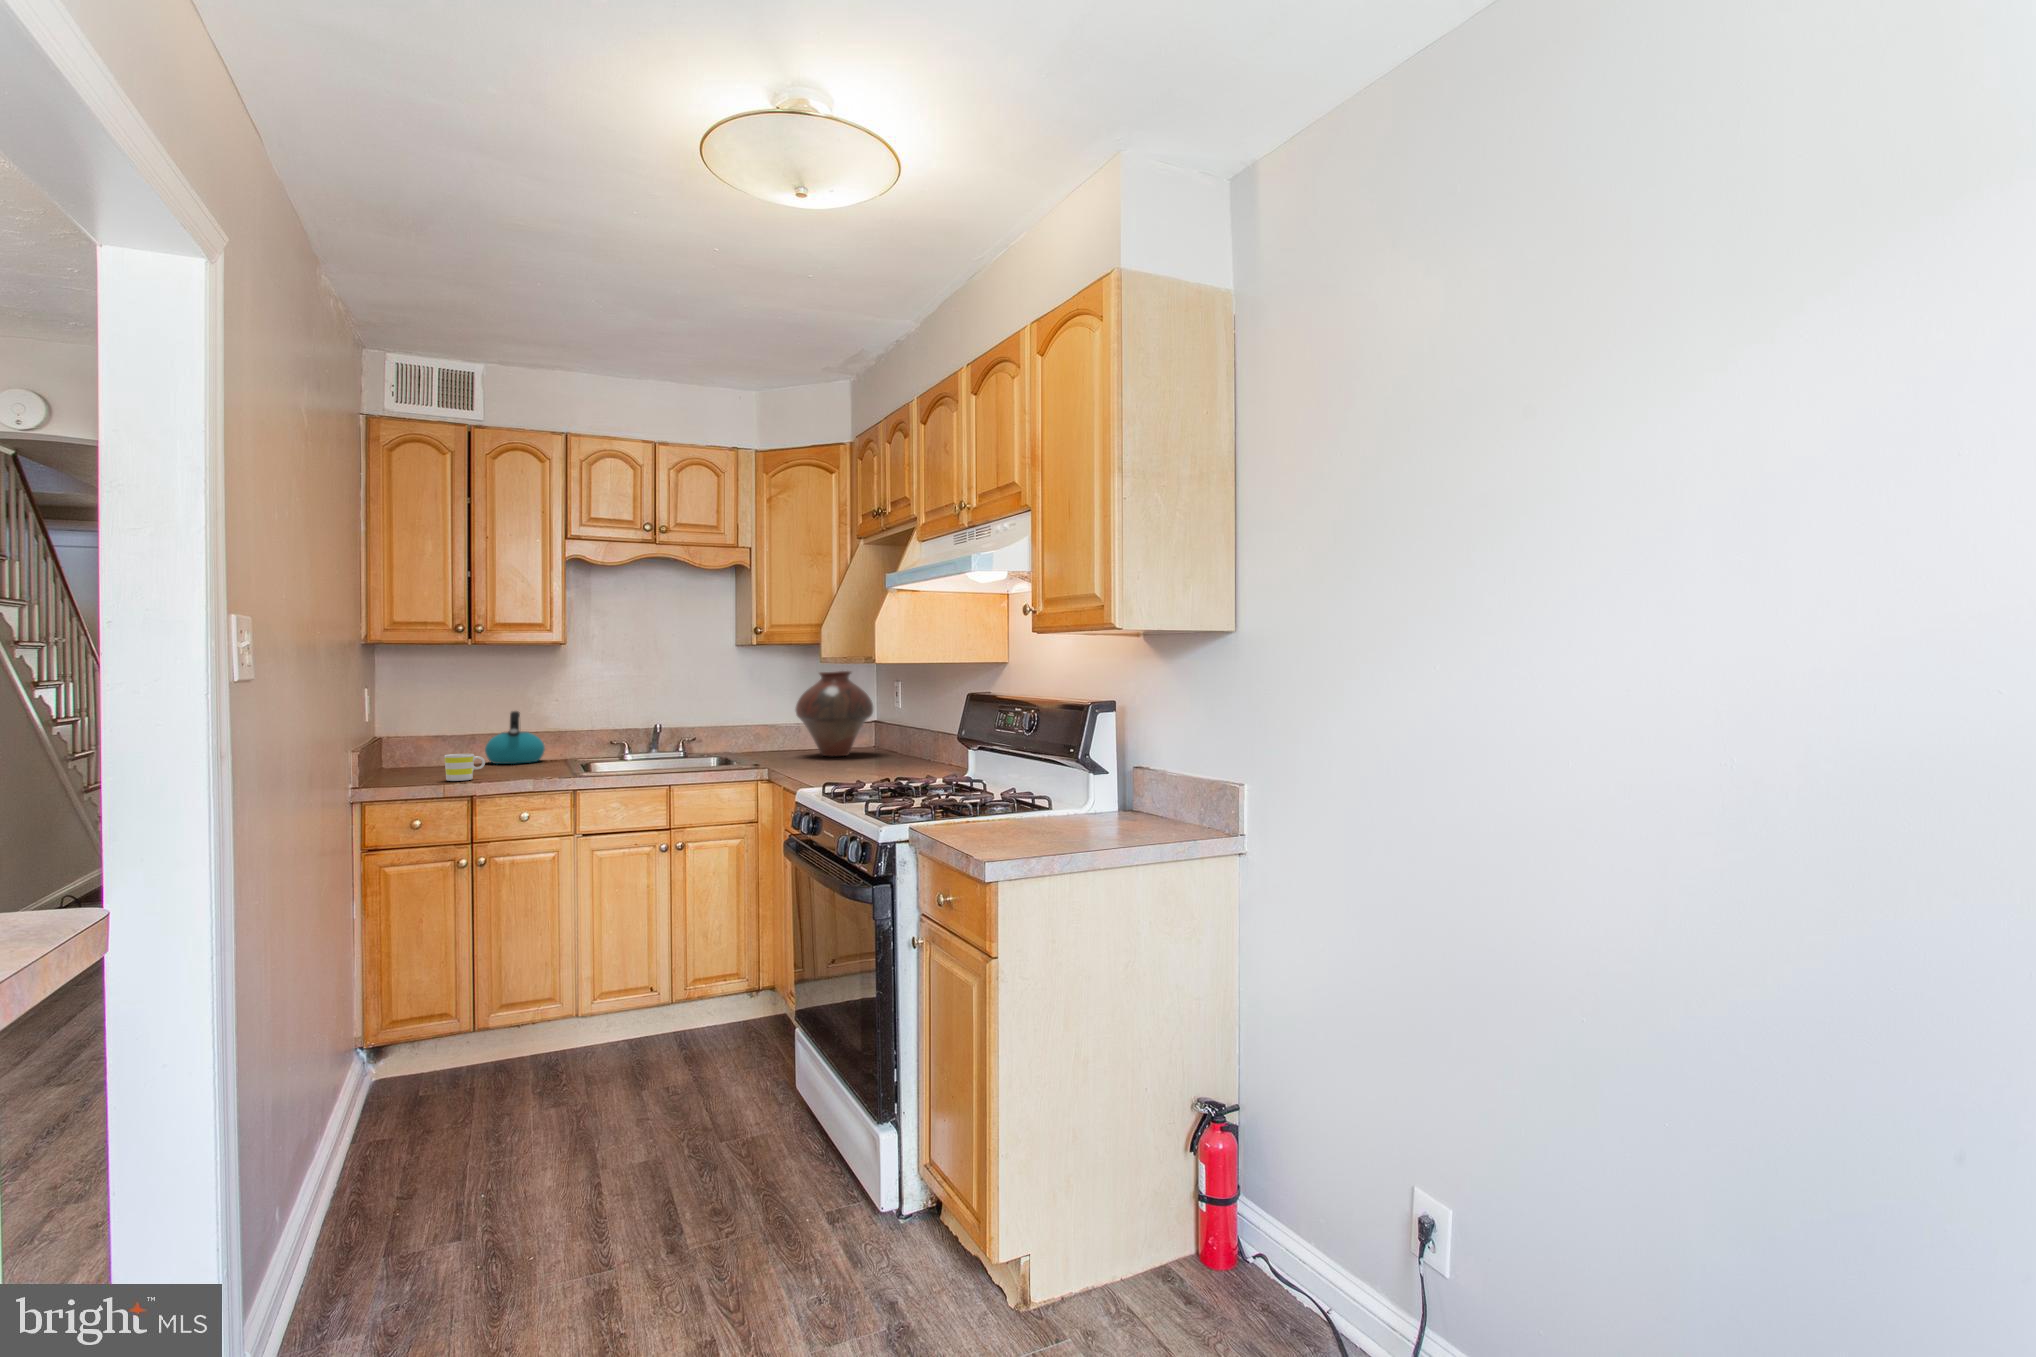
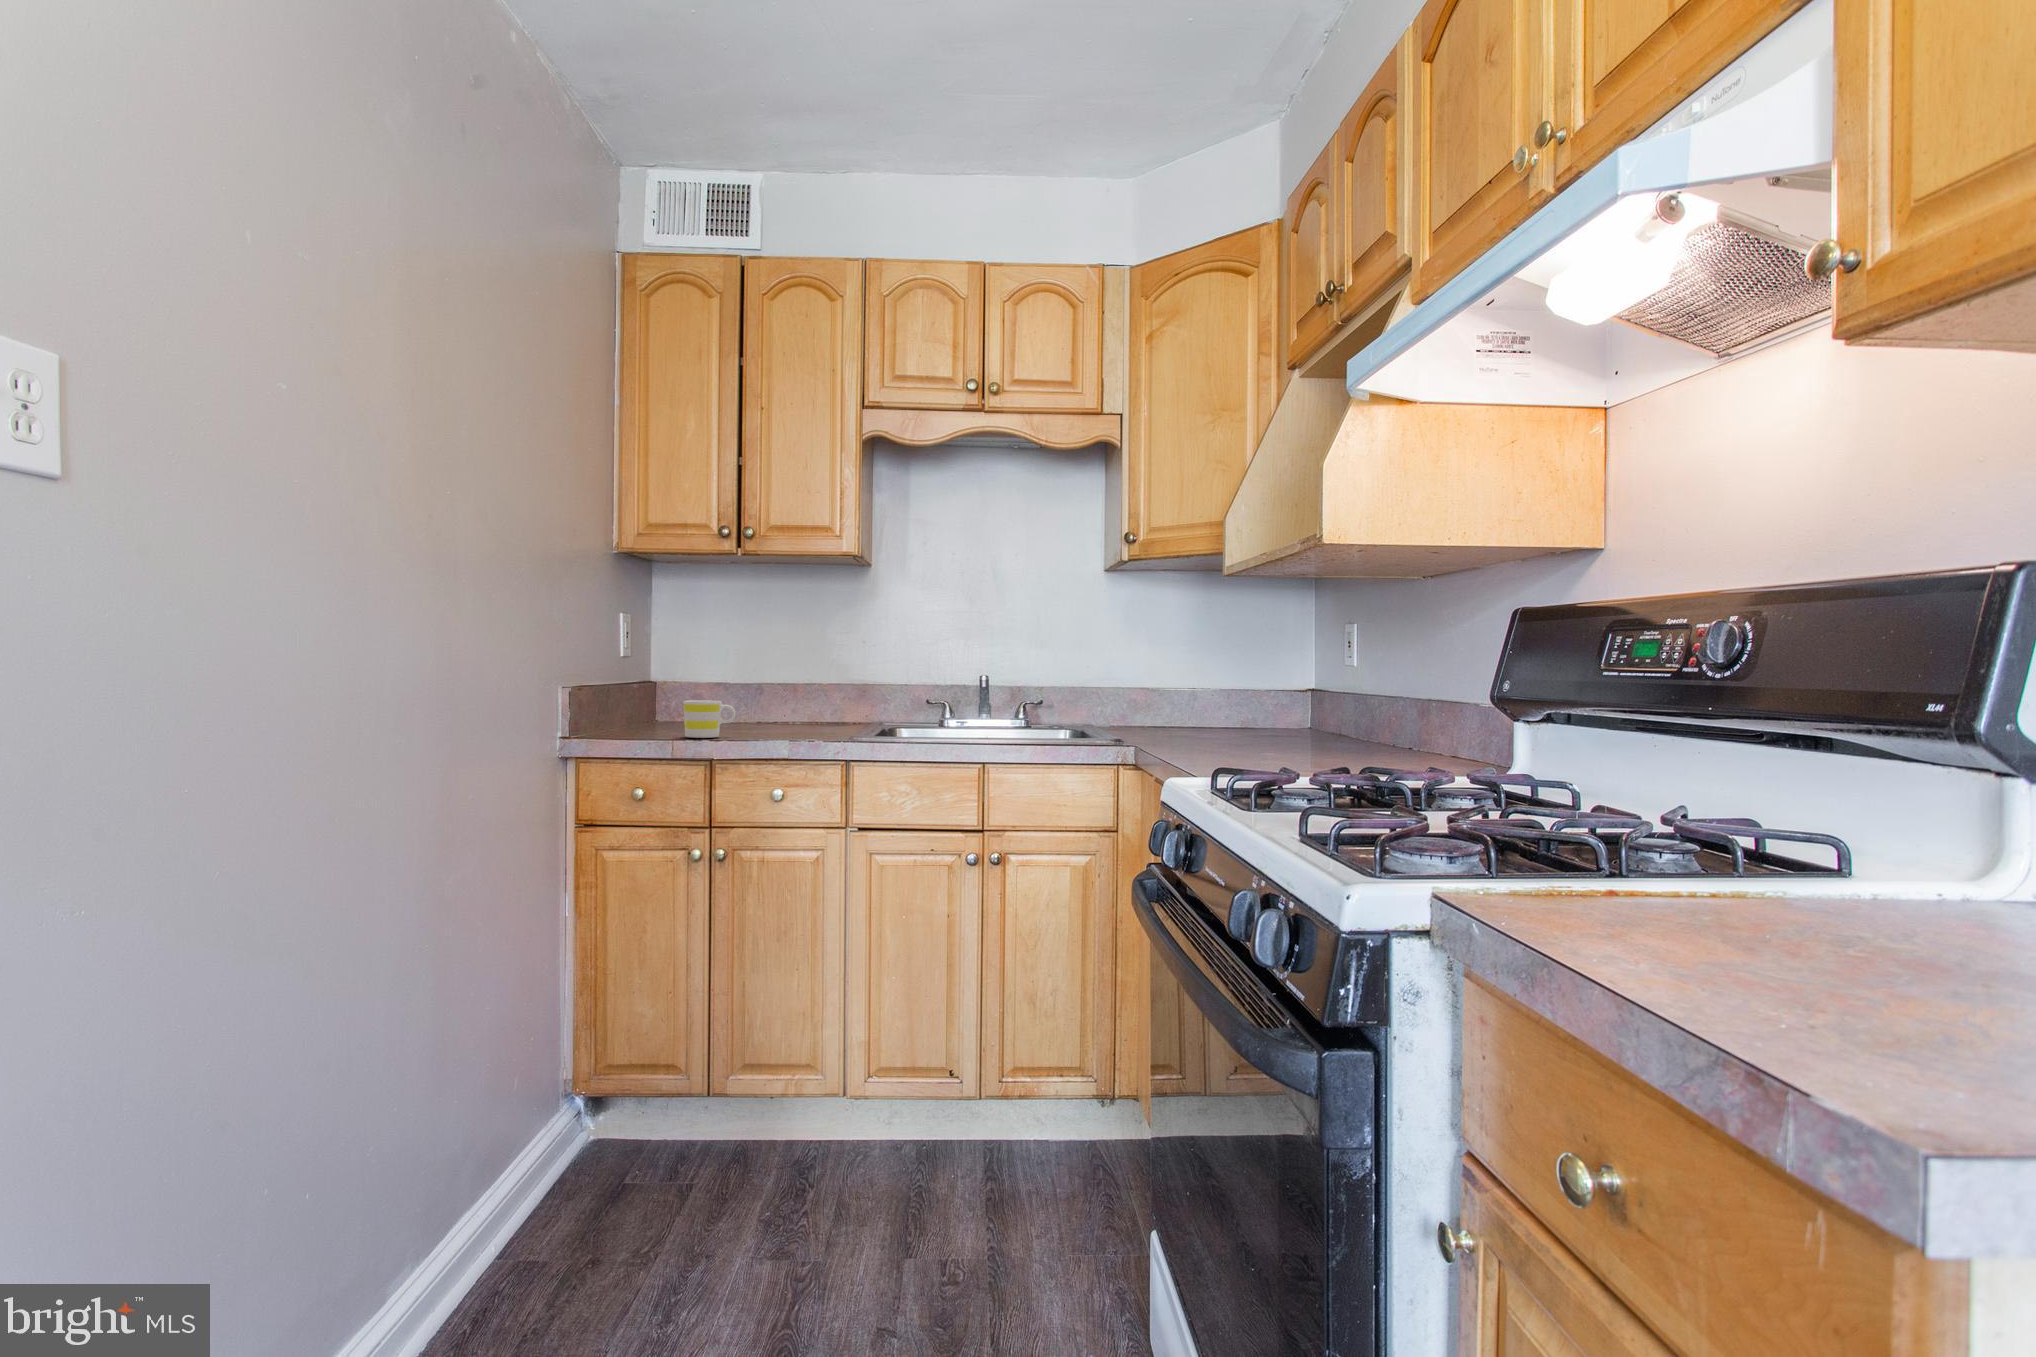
vase: present [796,671,873,756] -> none [1182,597,1306,733]
kettle: present [485,711,545,764] -> none [771,652,844,722]

